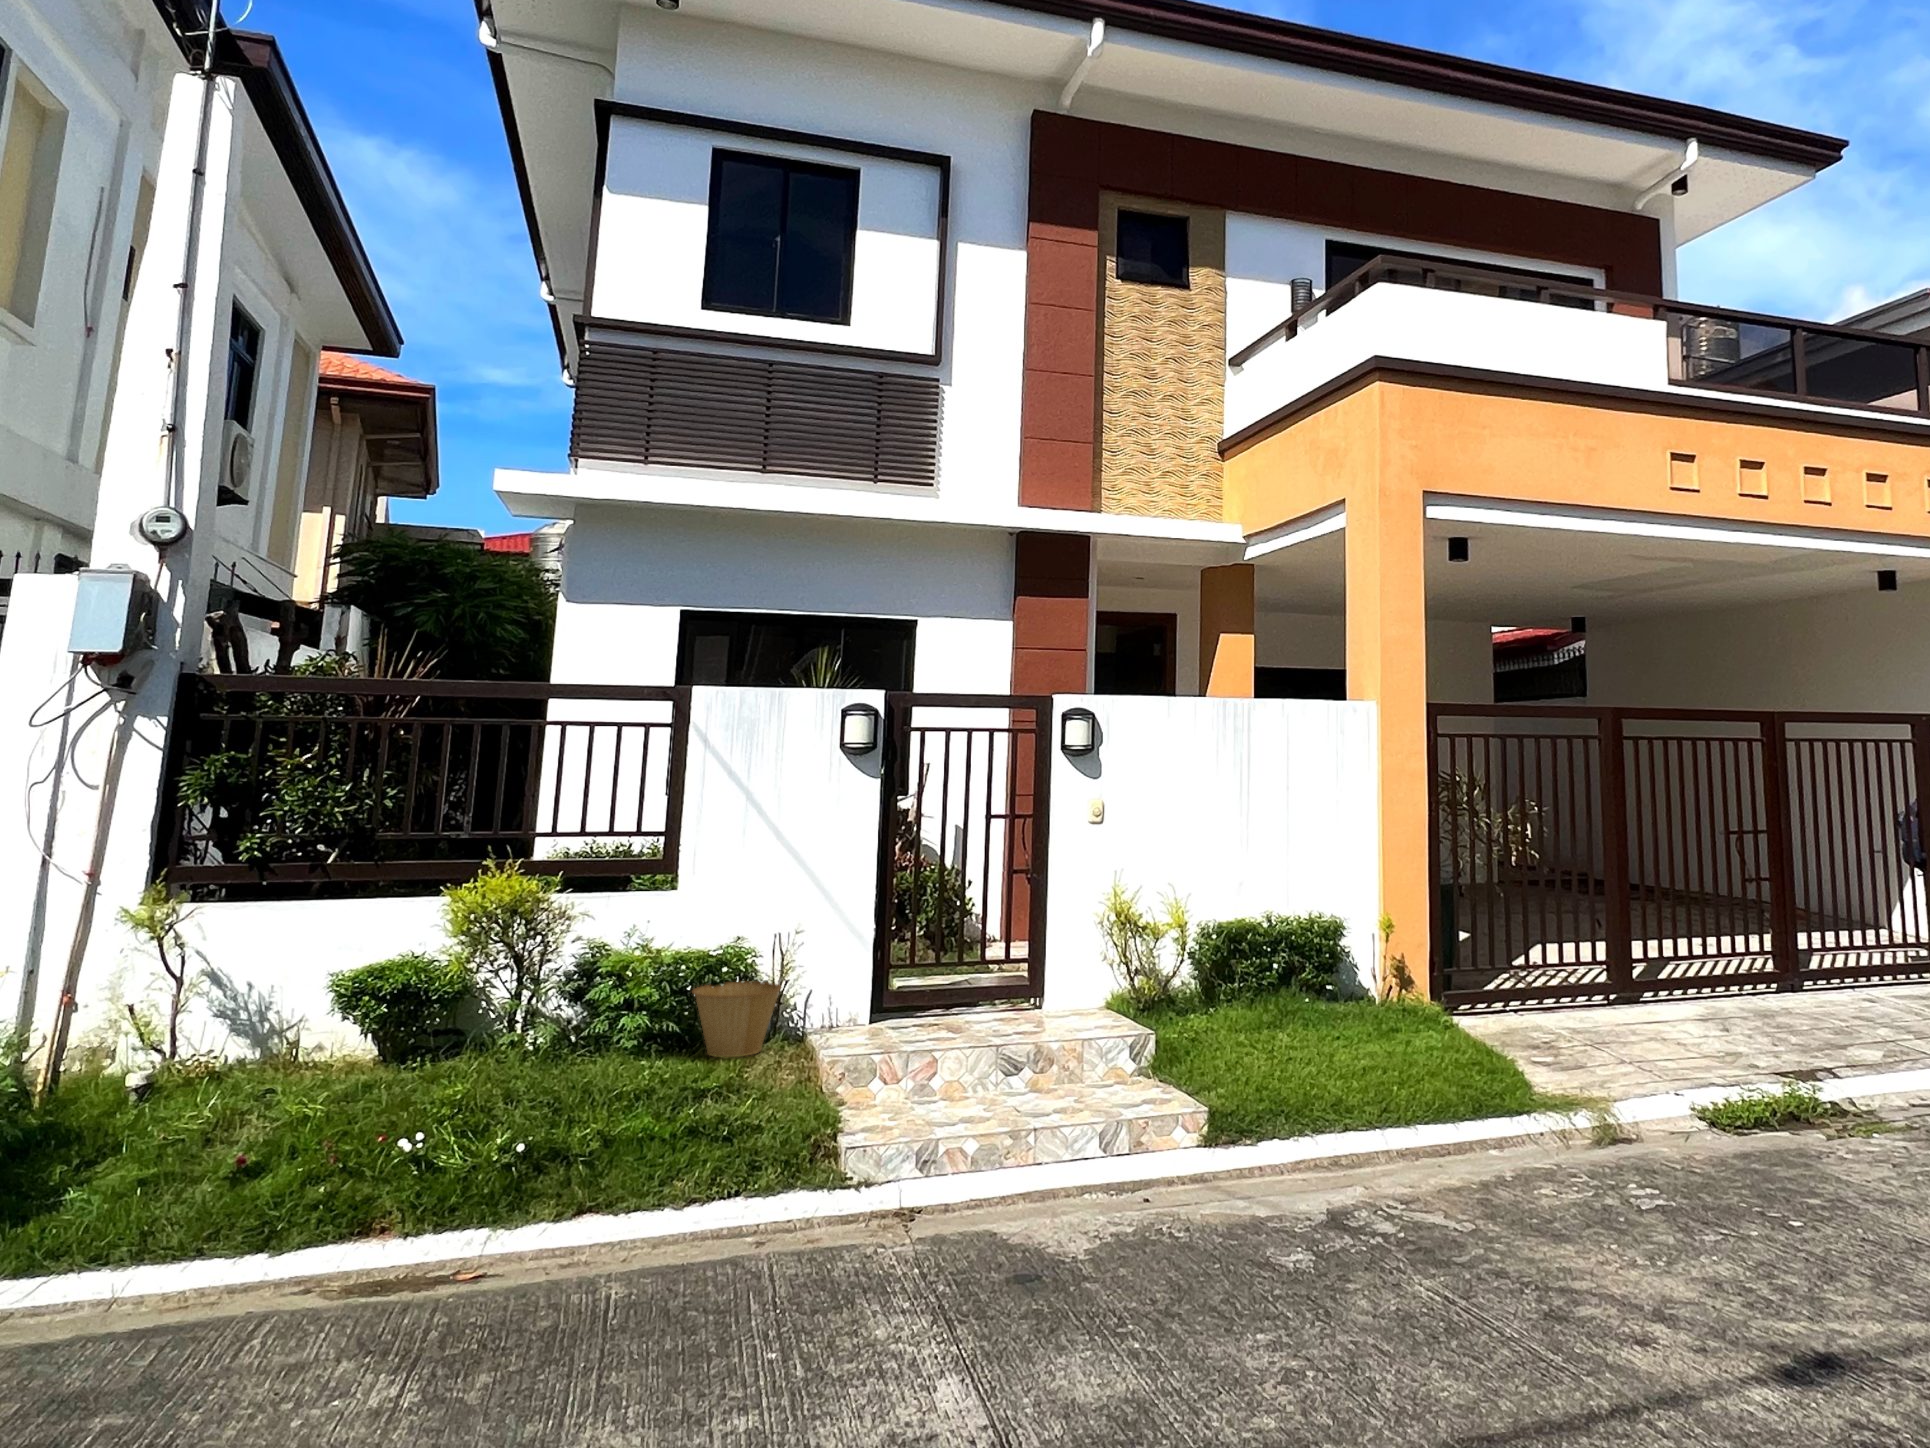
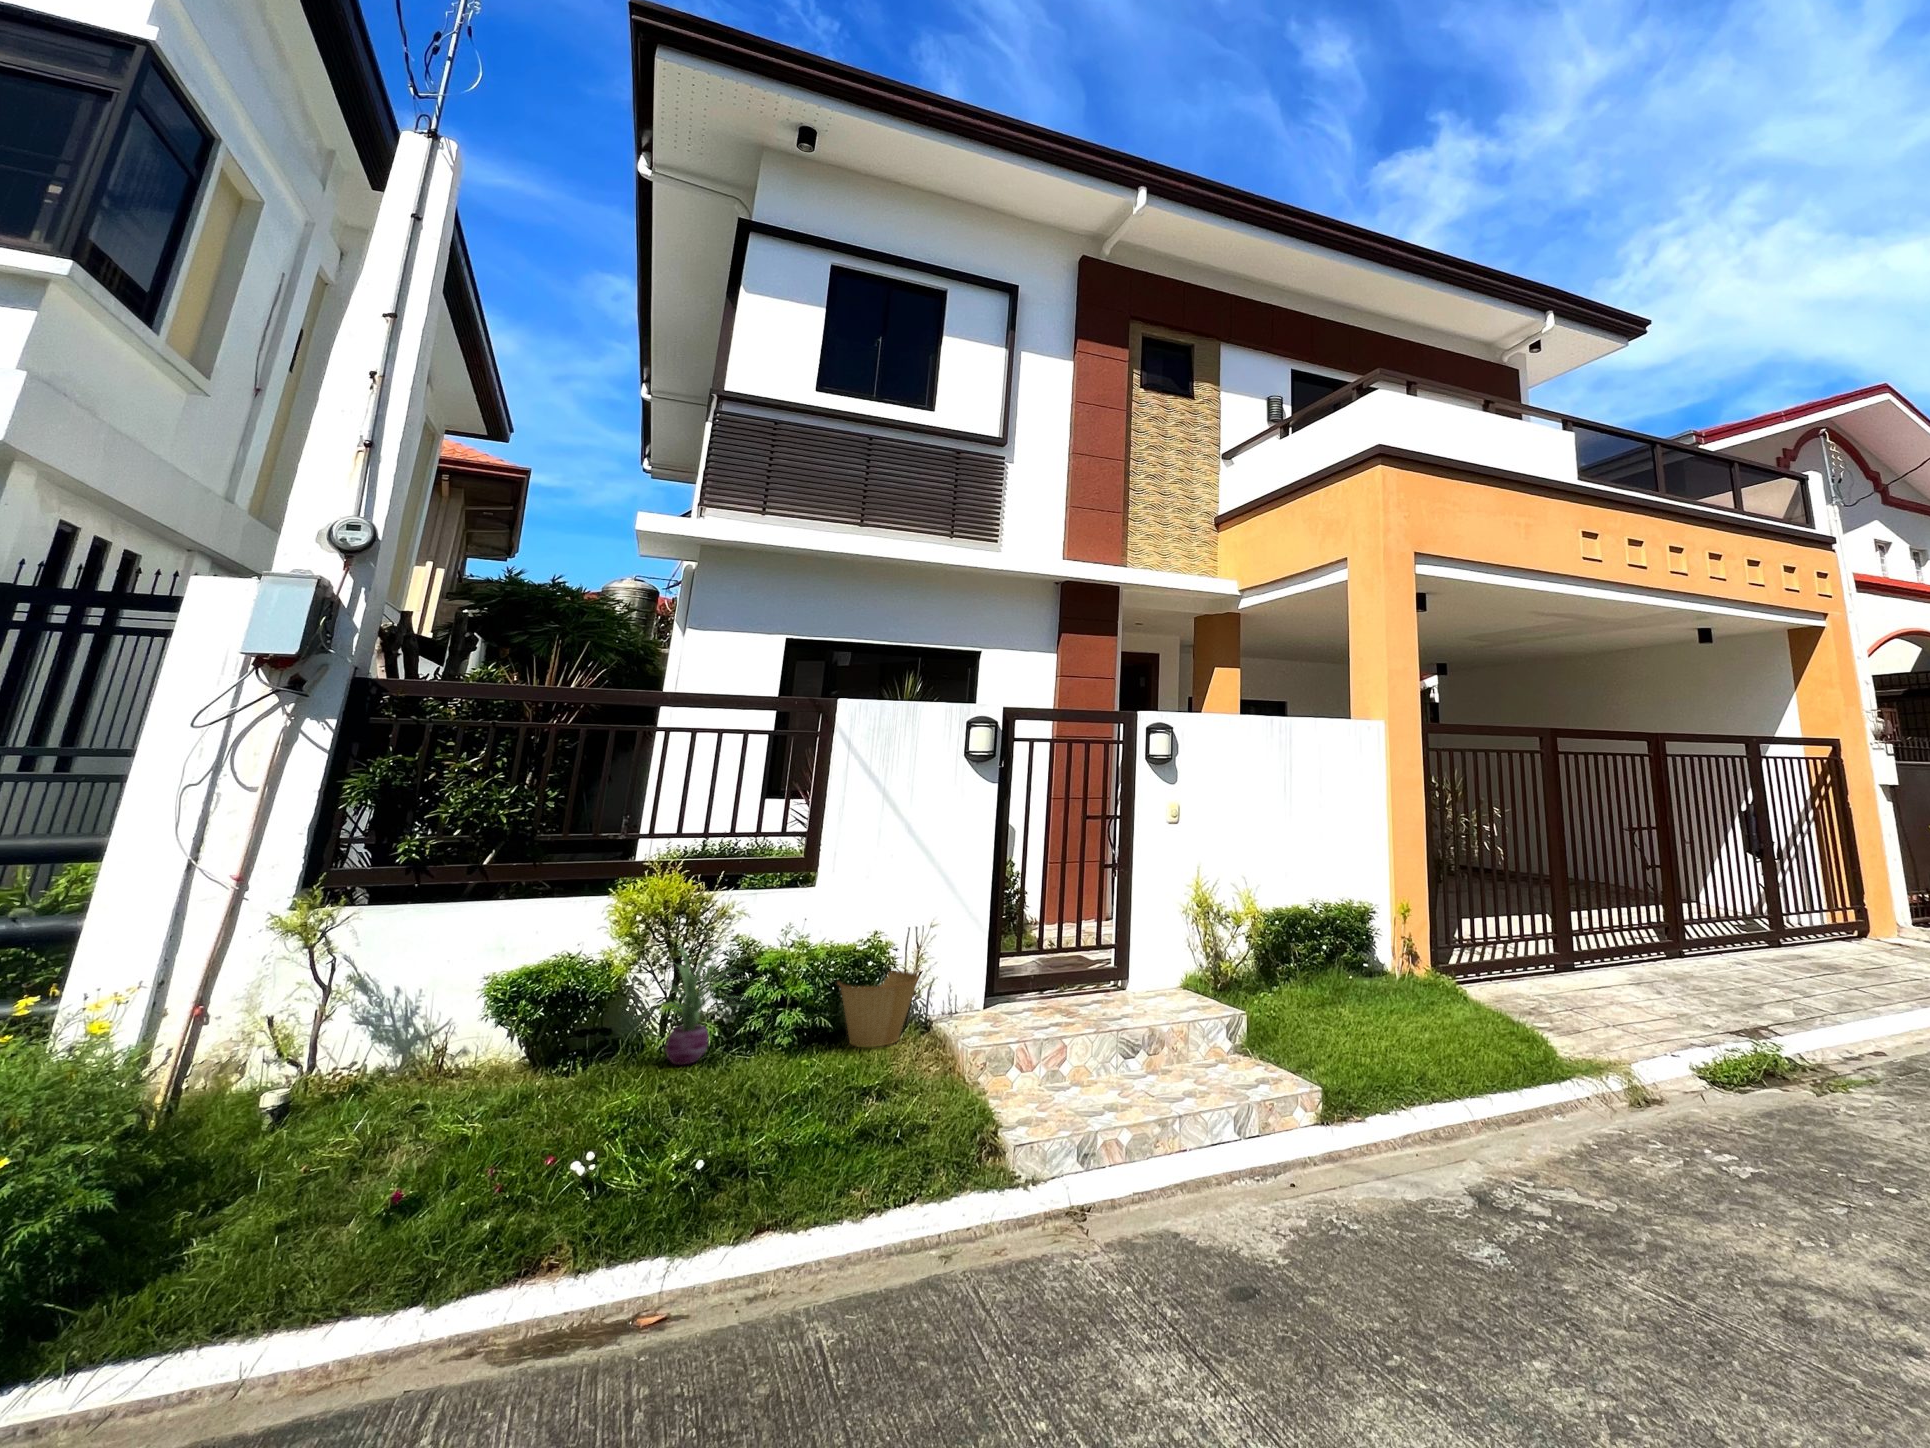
decorative plant: none [471,947,601,1066] -> present [639,945,746,1065]

